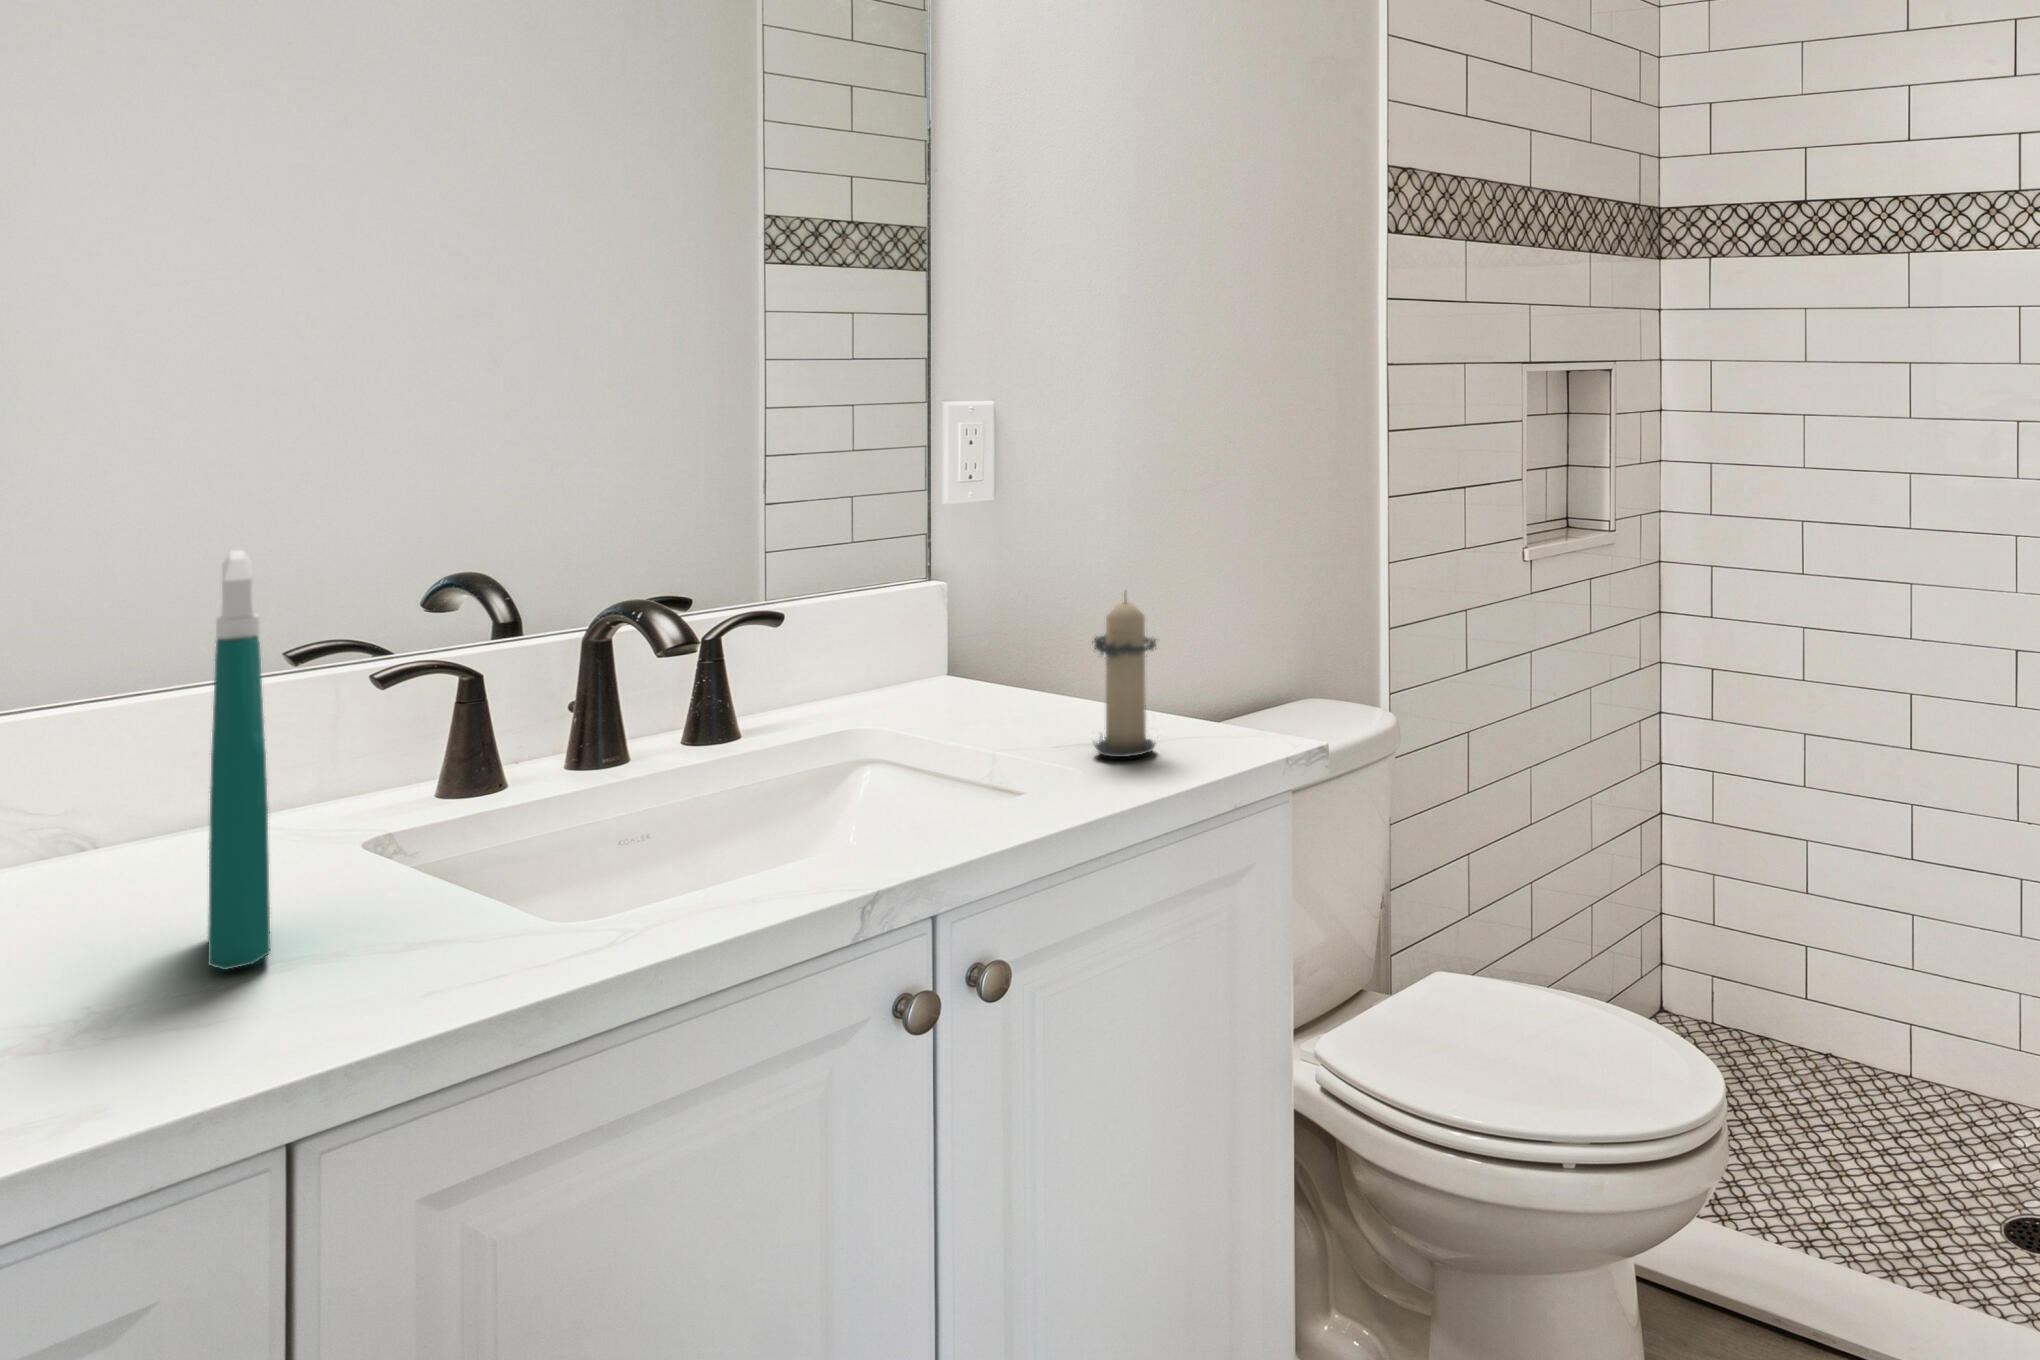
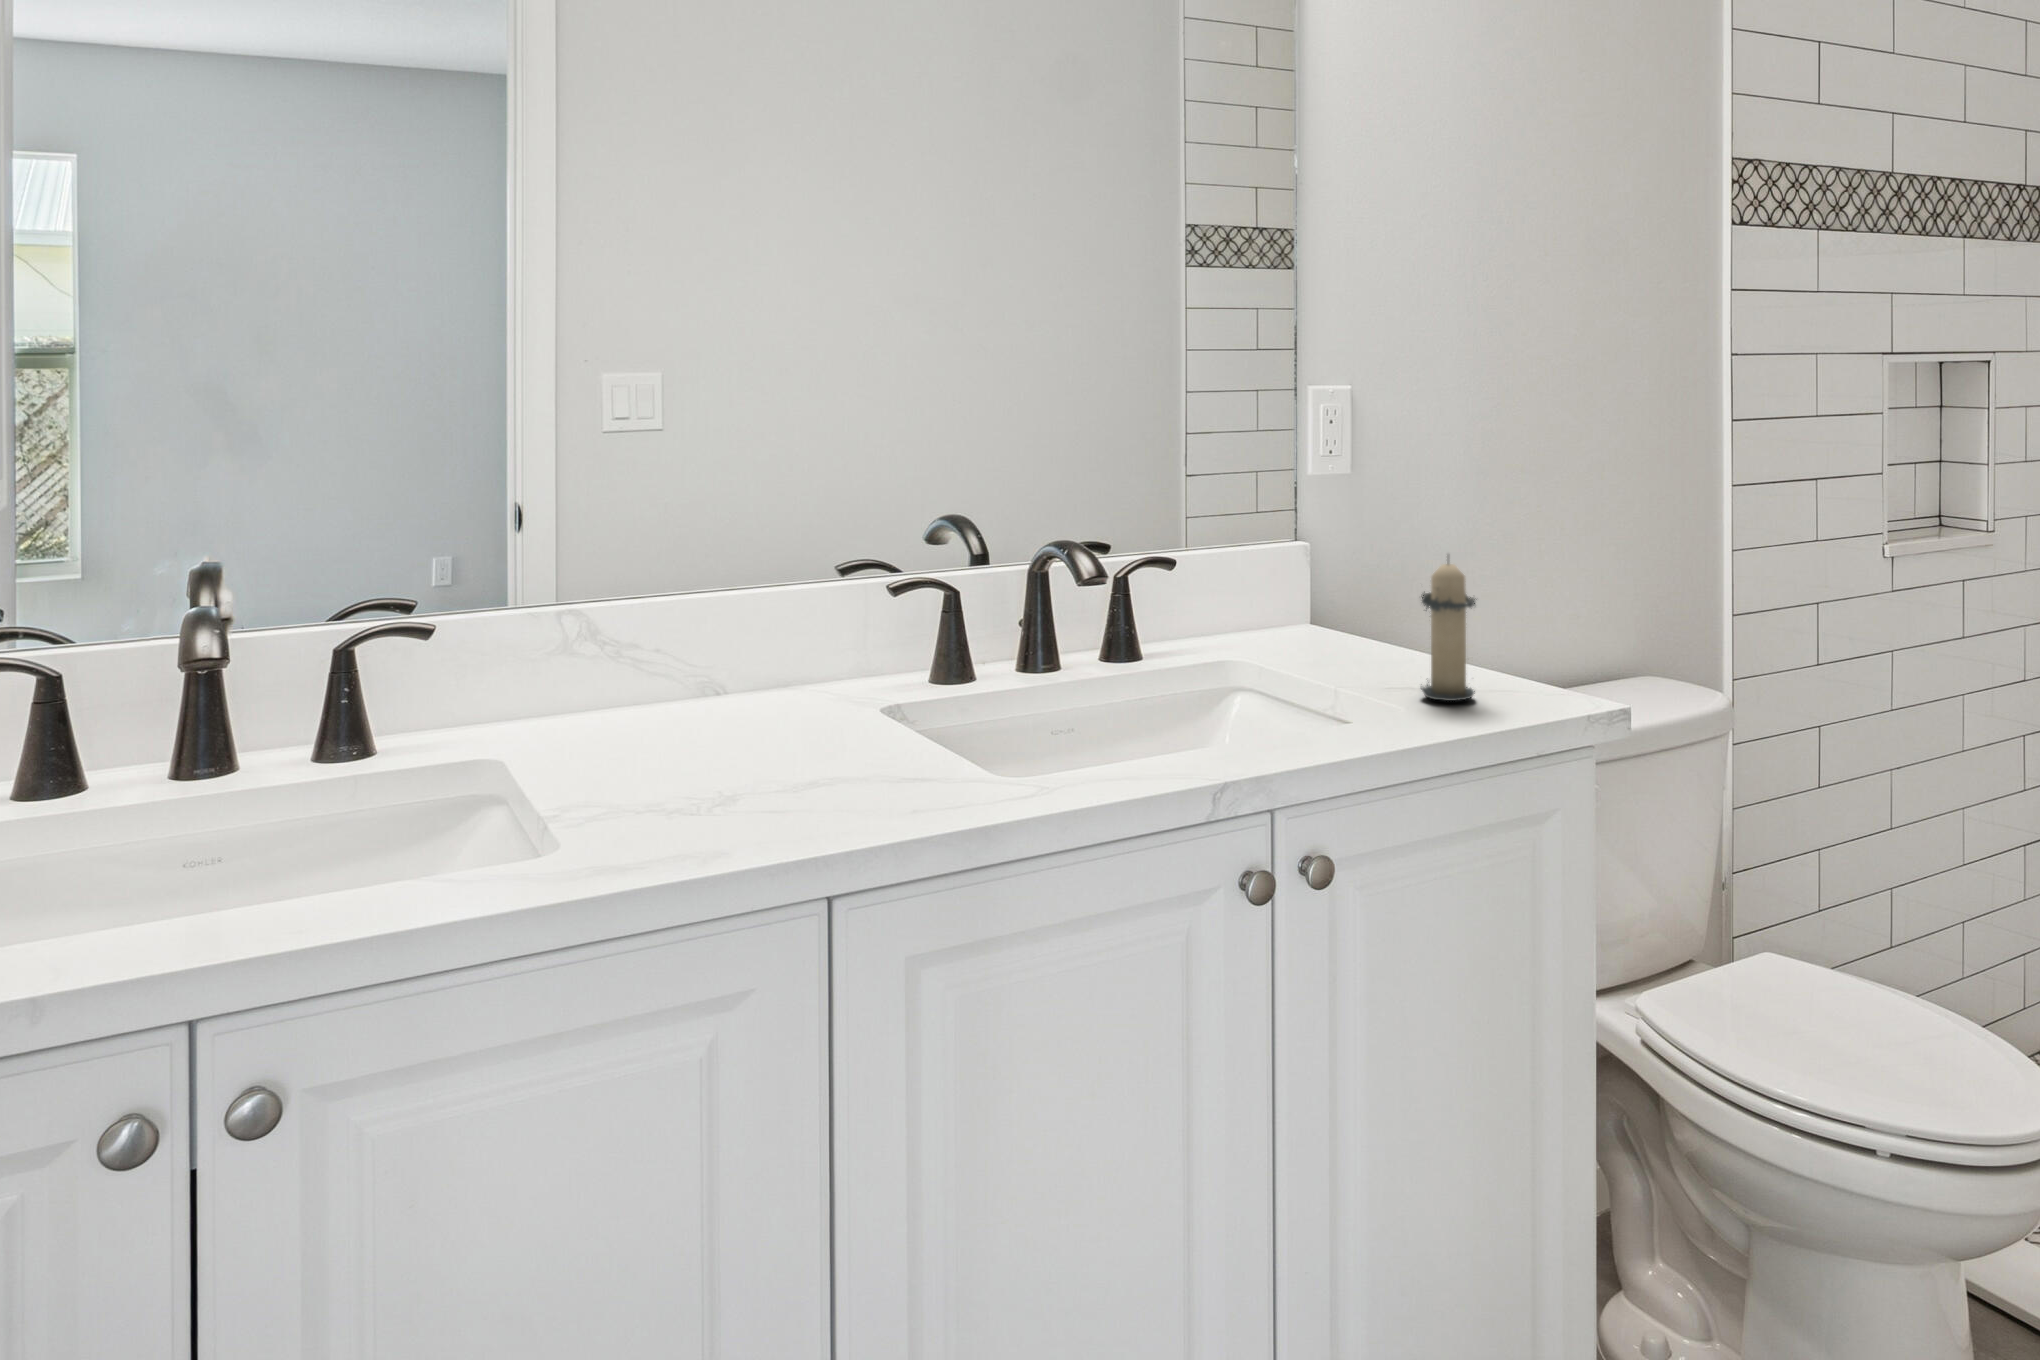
spray bottle: present [208,550,270,970] -> none [783,482,819,780]

